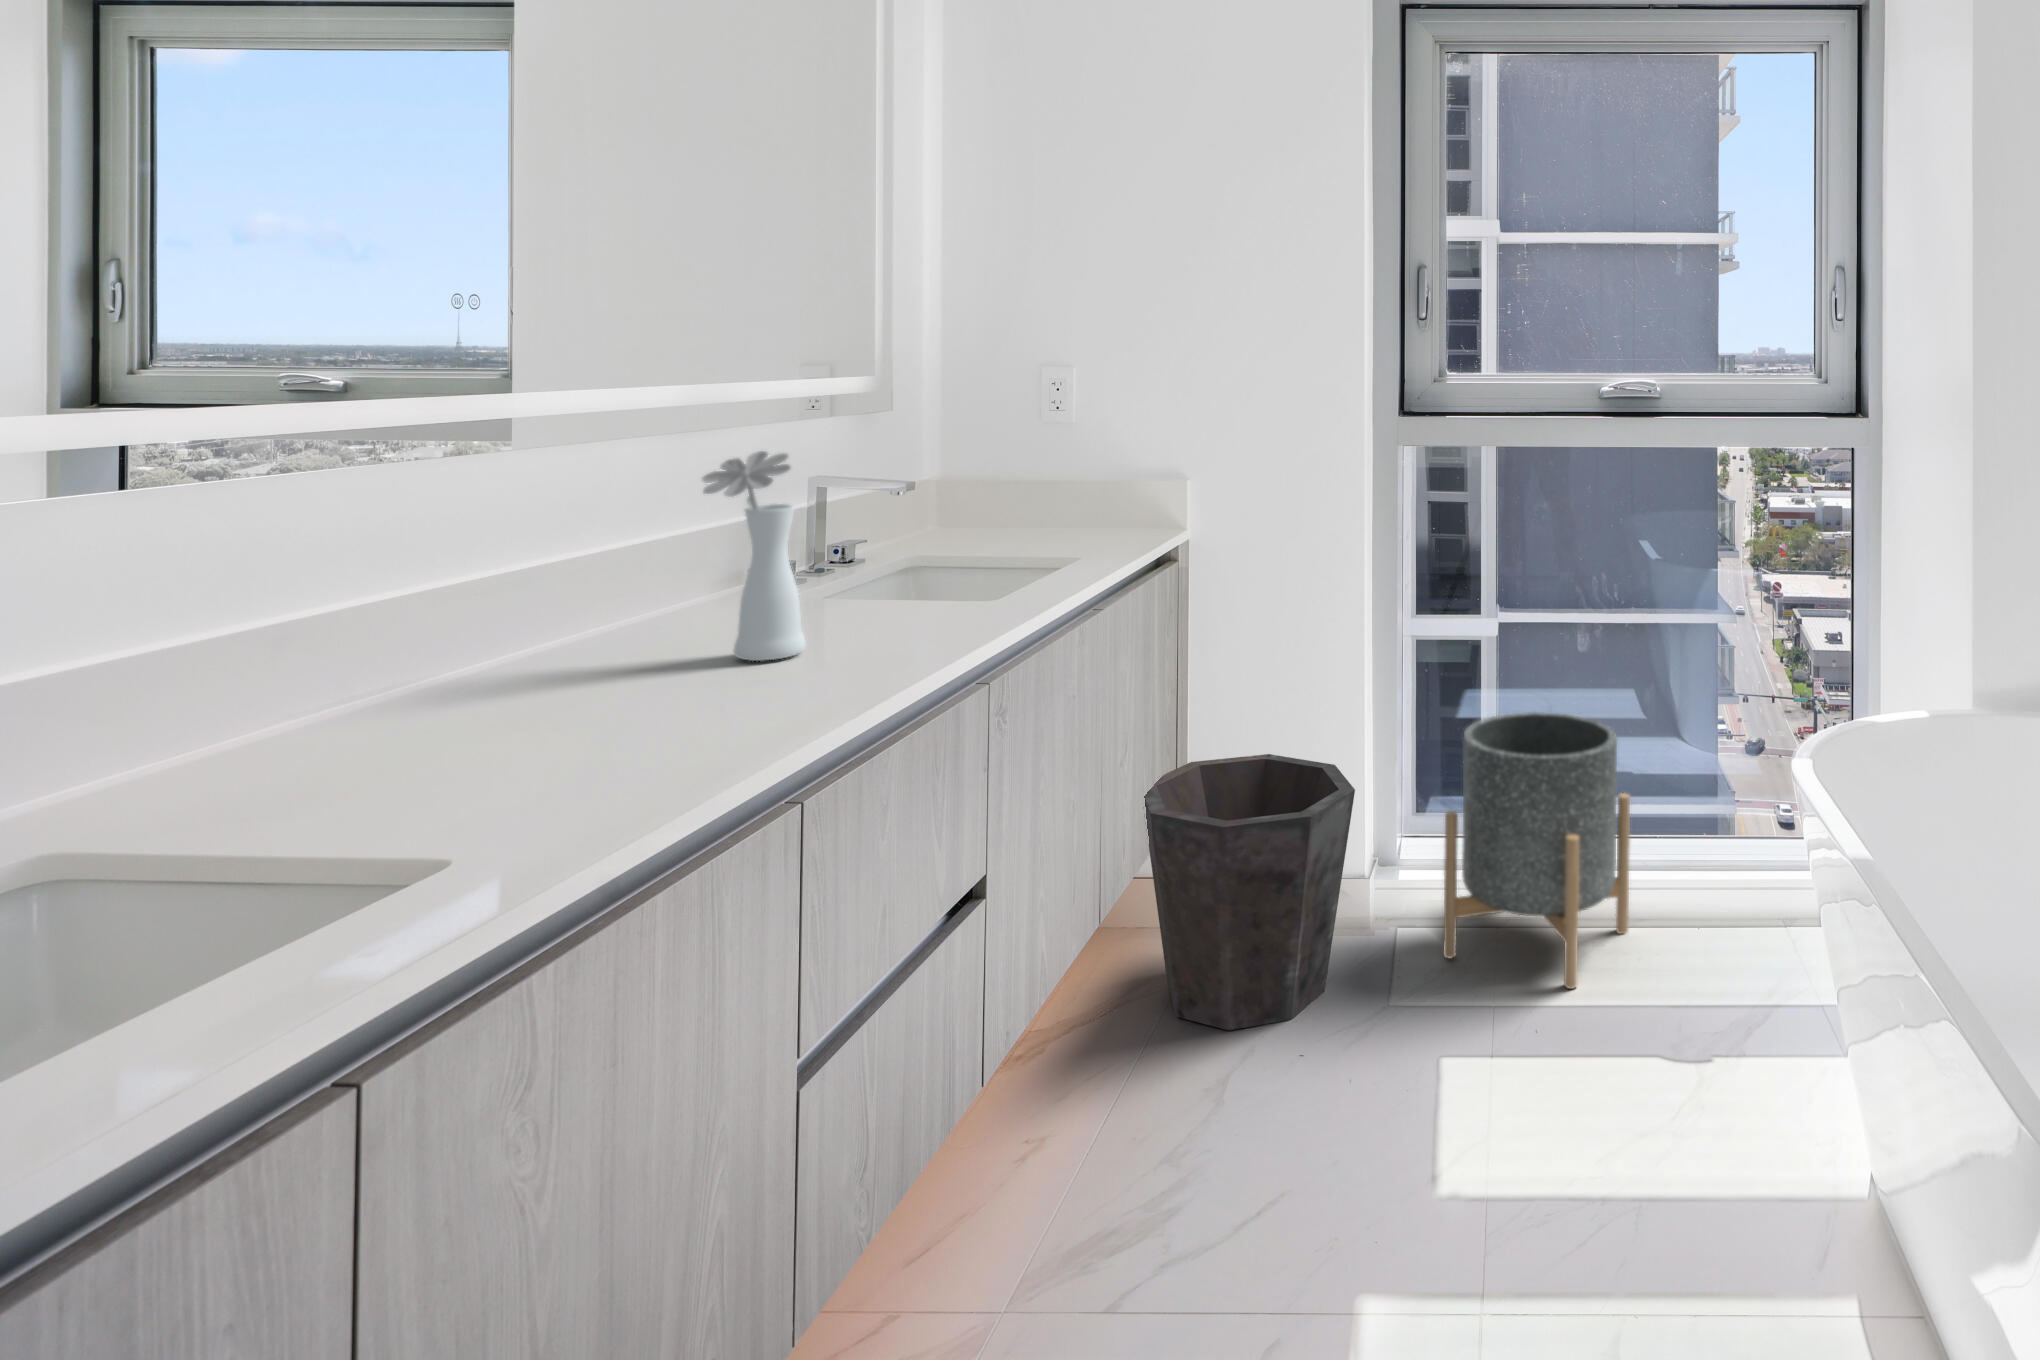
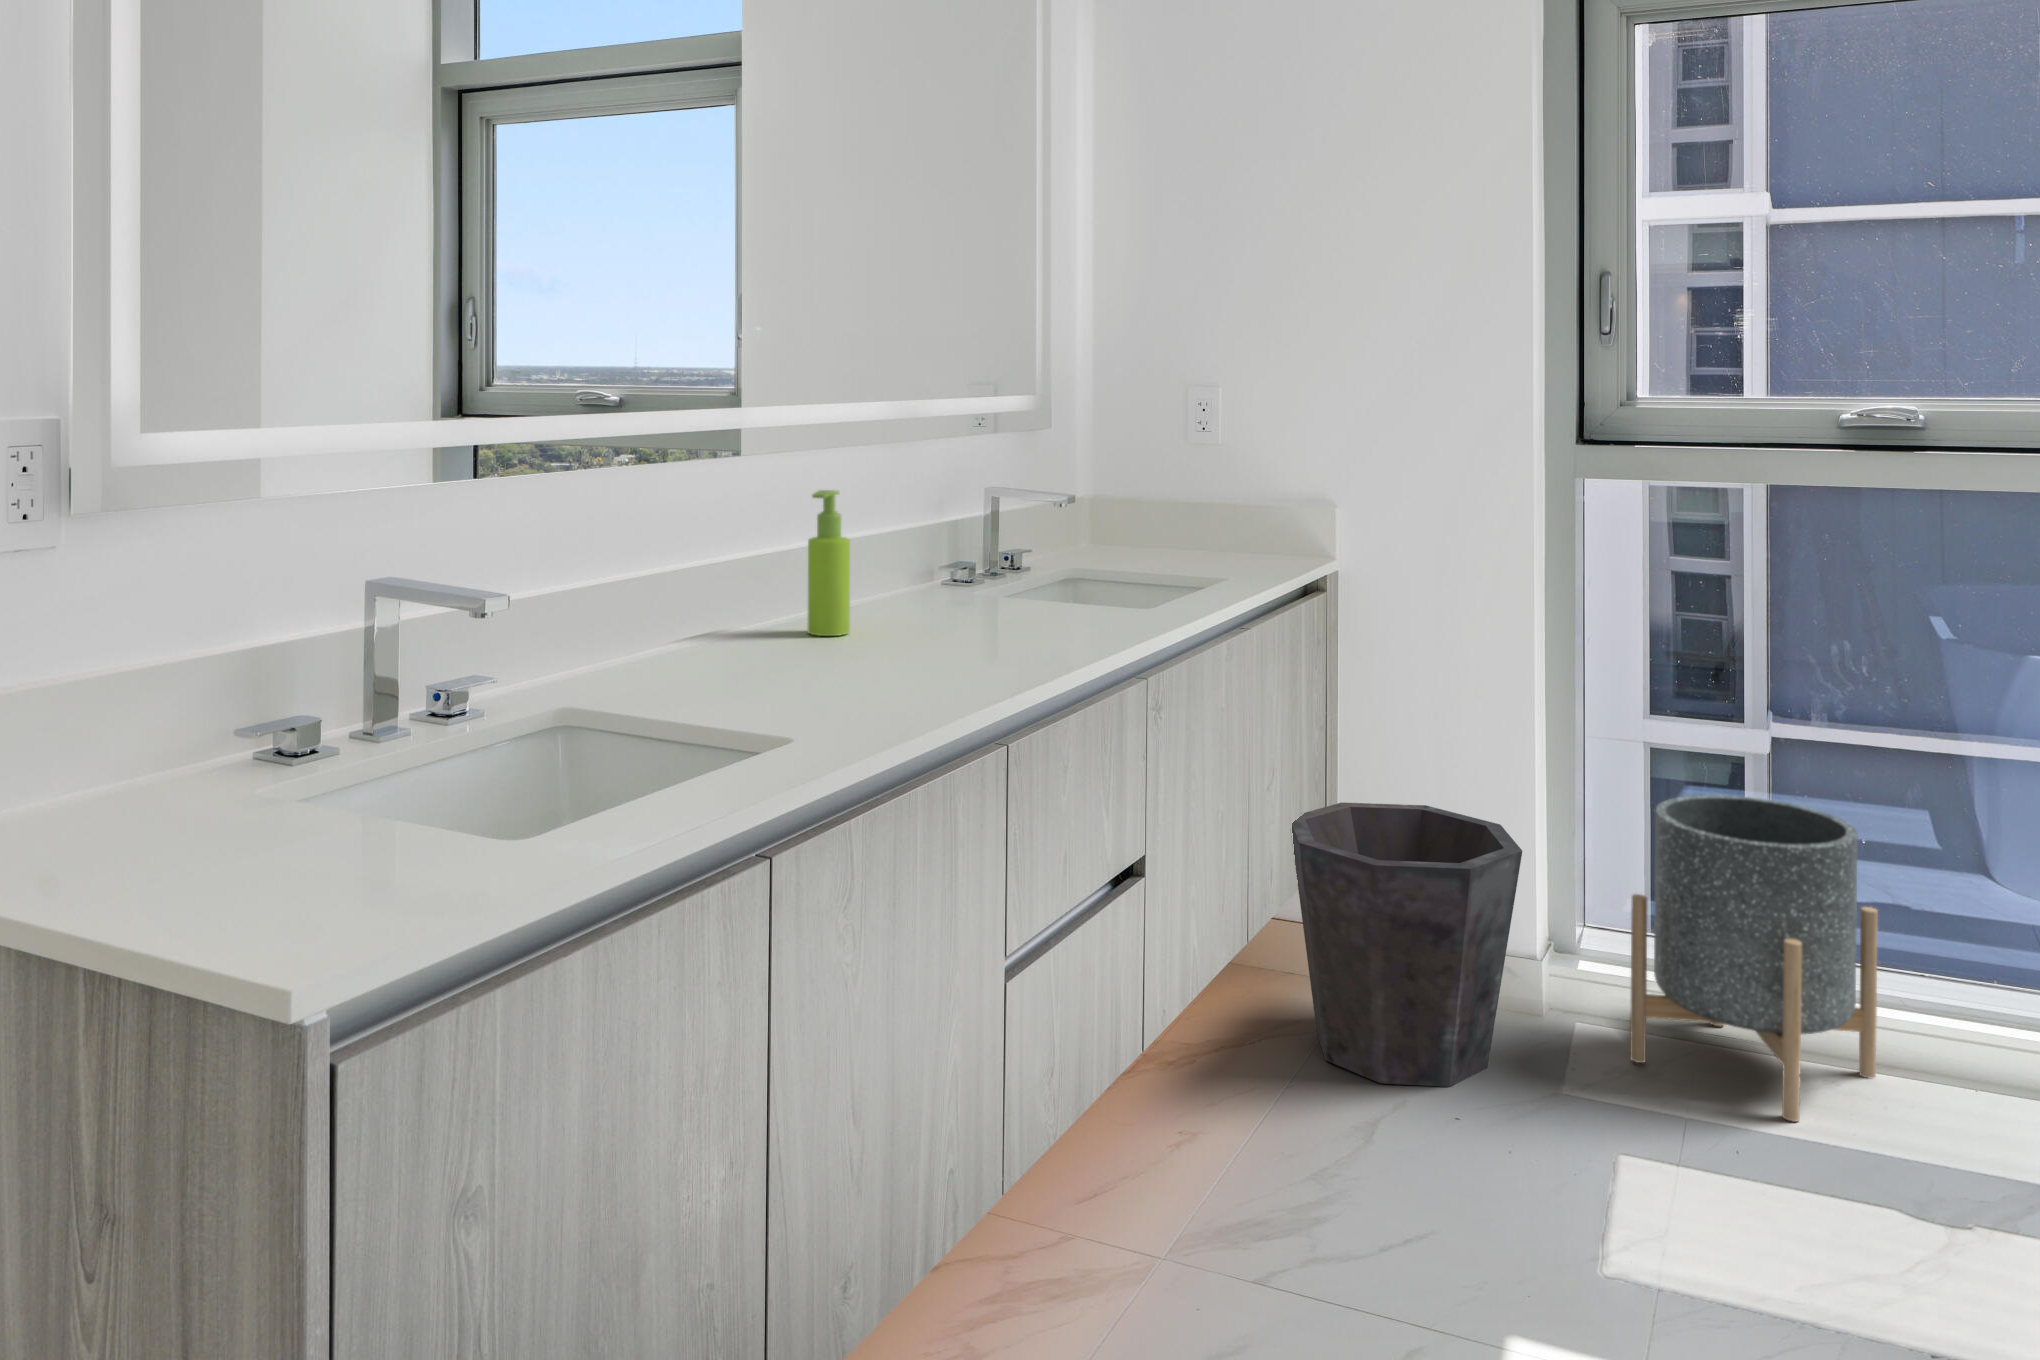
vase: present [702,451,806,661] -> none [919,453,998,636]
soap dispenser: none [545,502,607,679] -> present [808,490,850,636]

